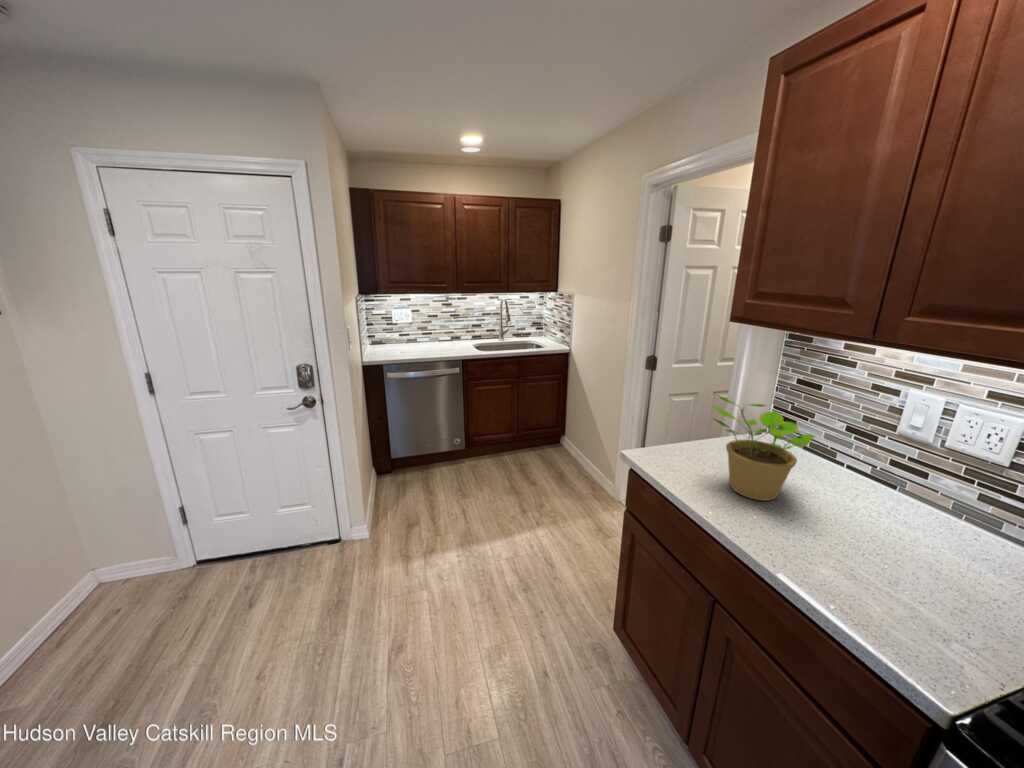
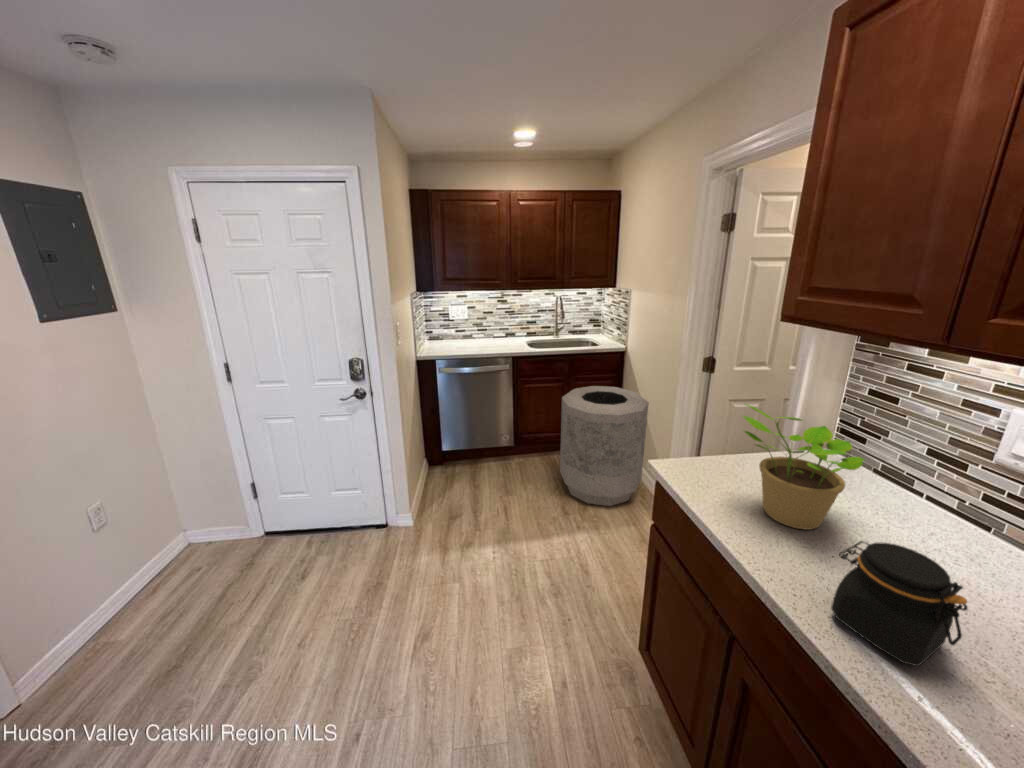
trash can: none [515,387,598,502] -> present [560,386,649,506]
jar: none [805,502,909,598] -> present [831,541,968,666]

